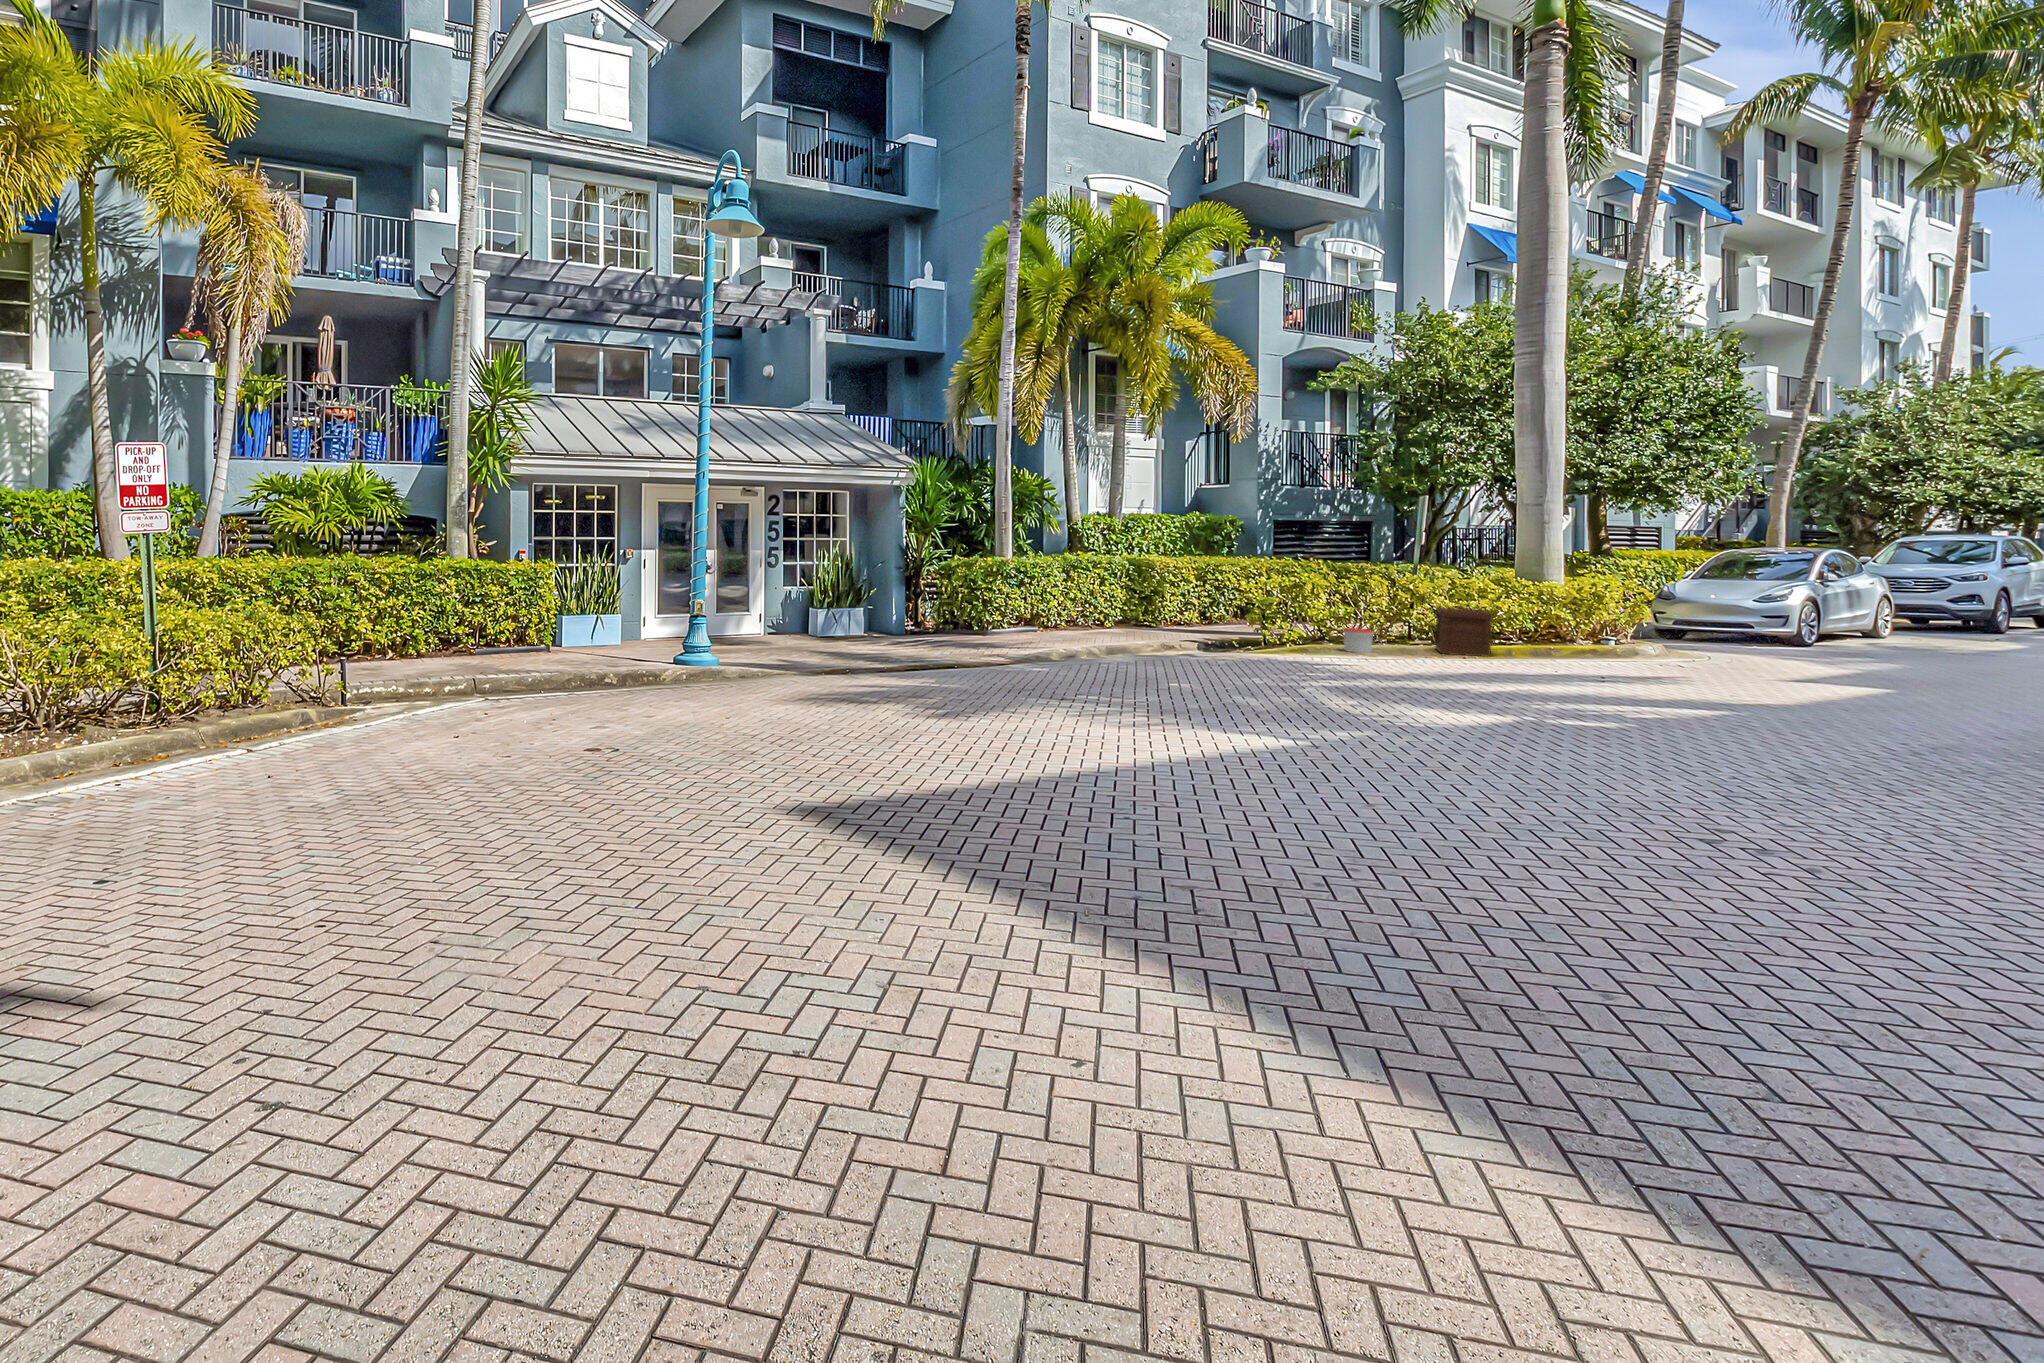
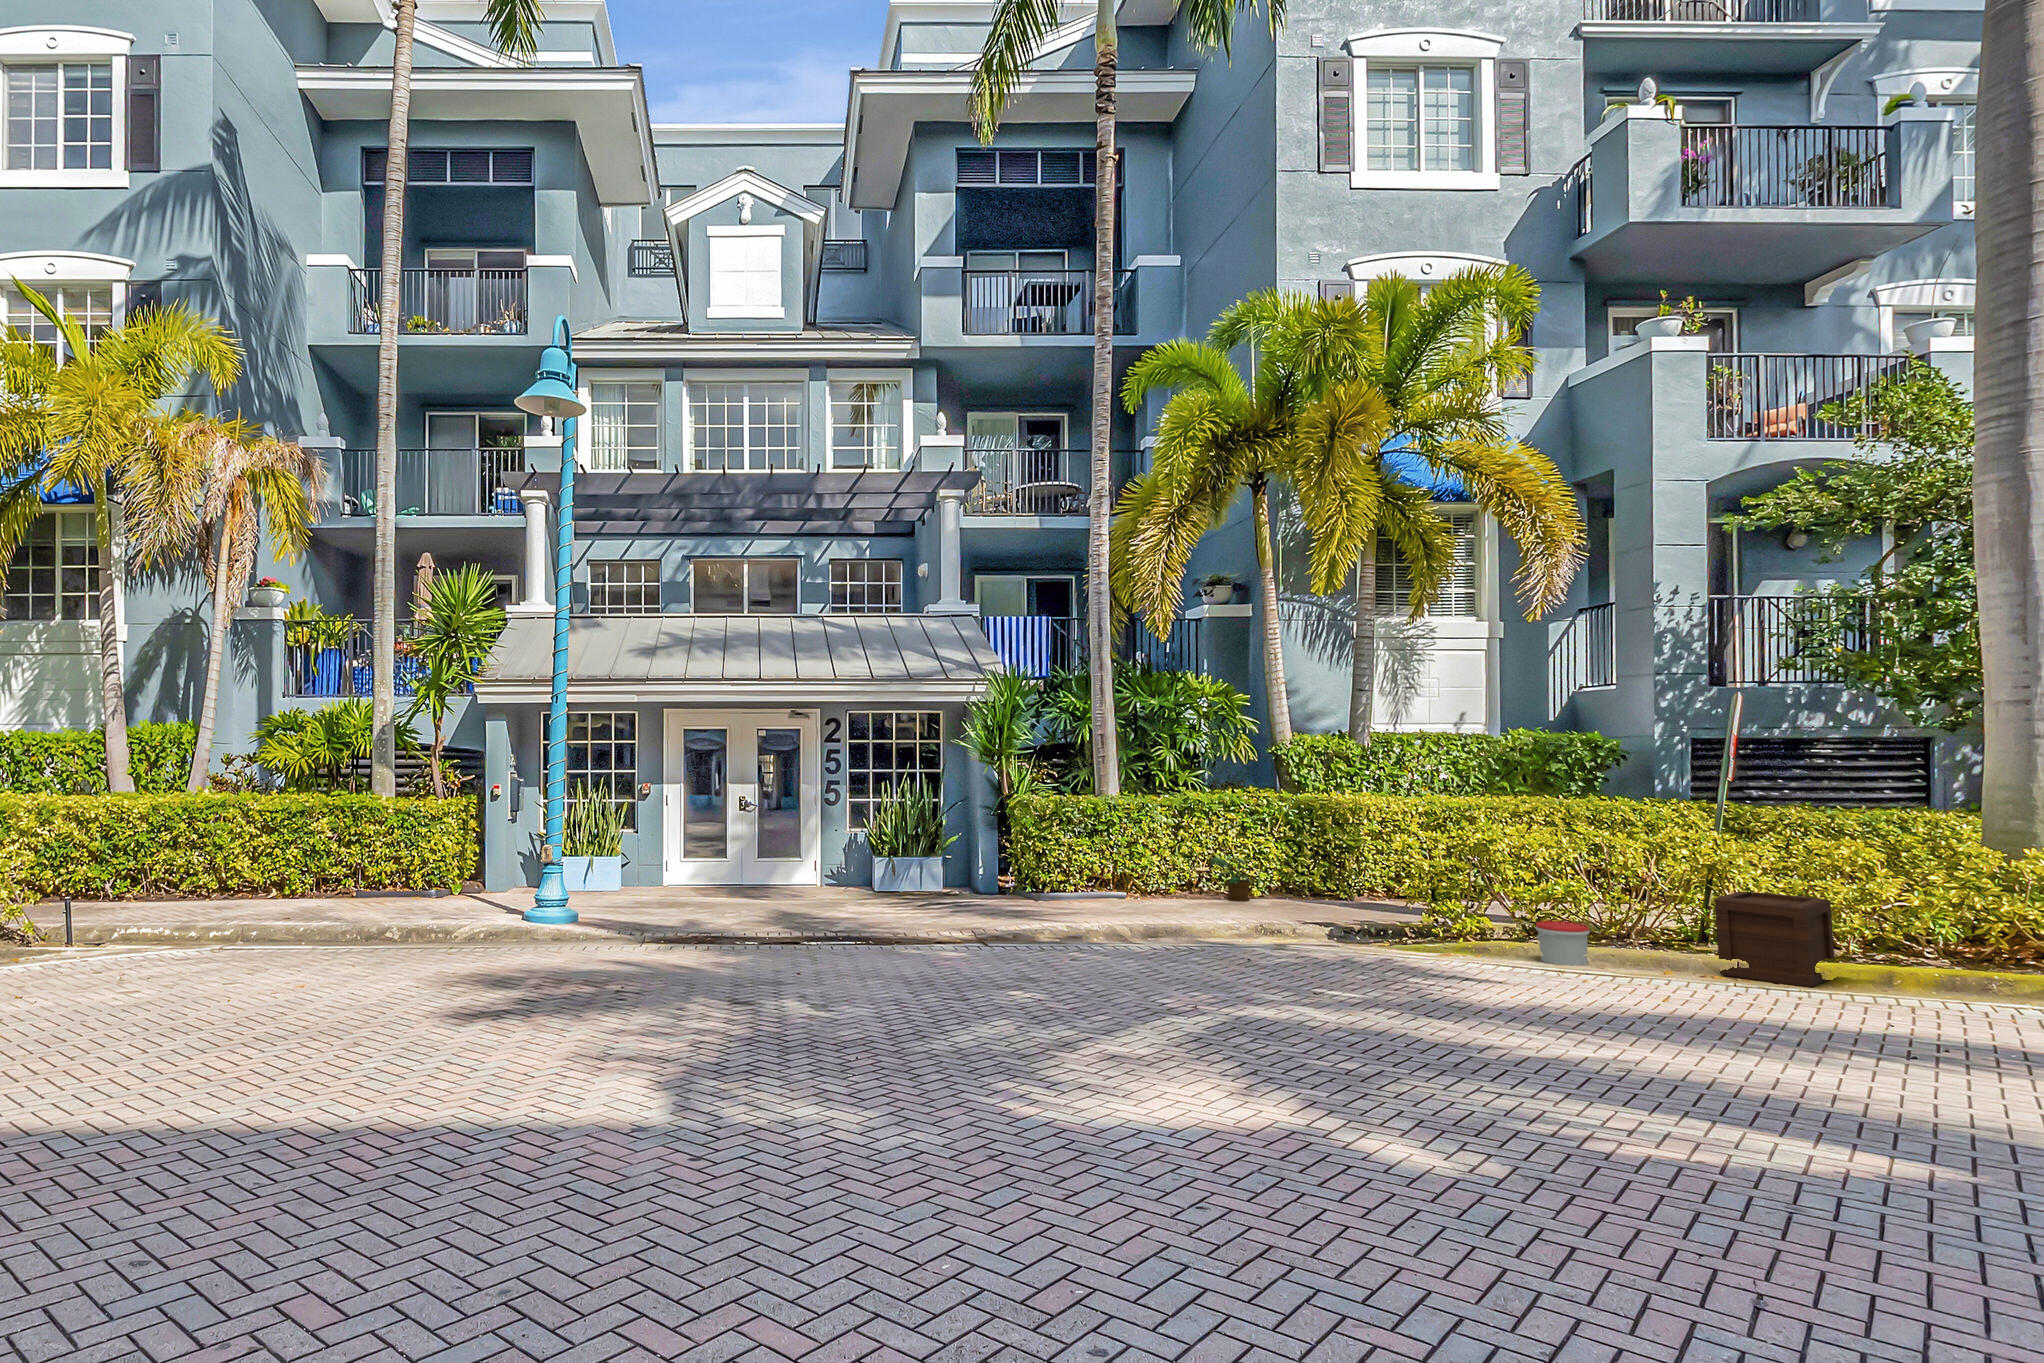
potted plant: none [1074,599,1101,628] -> present [1210,858,1254,902]

